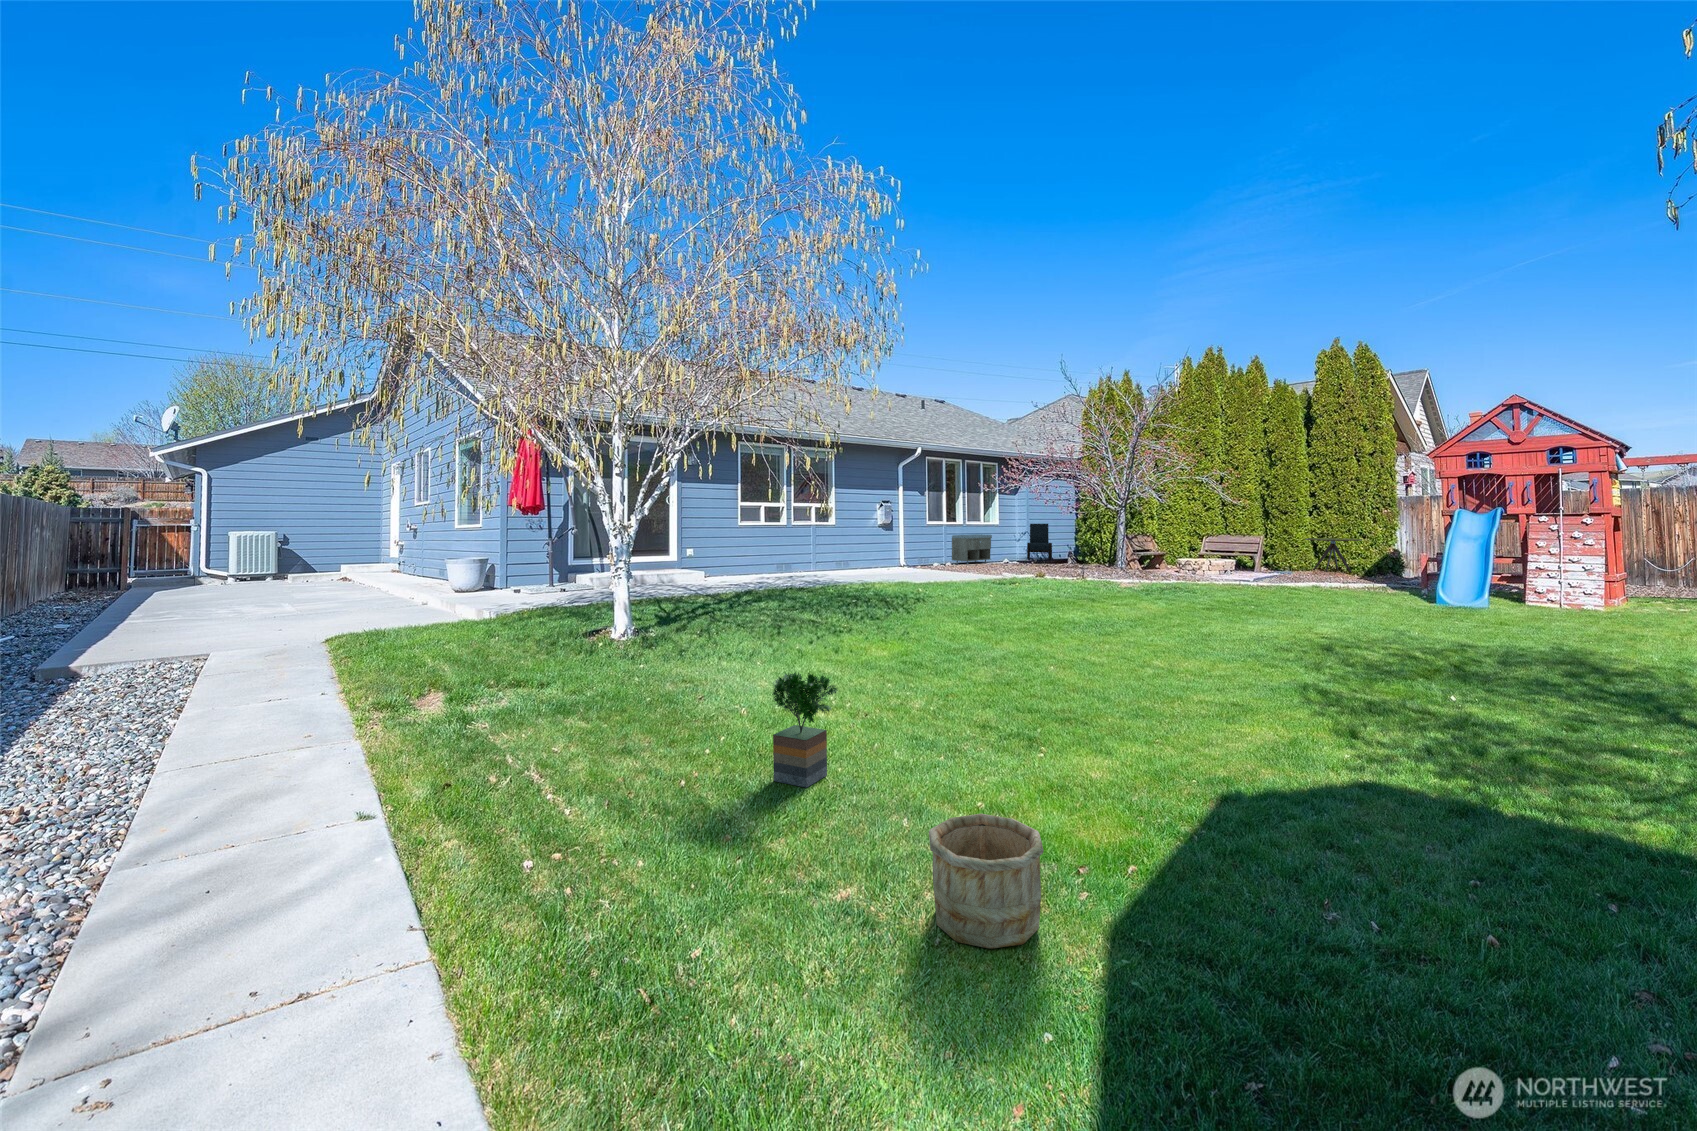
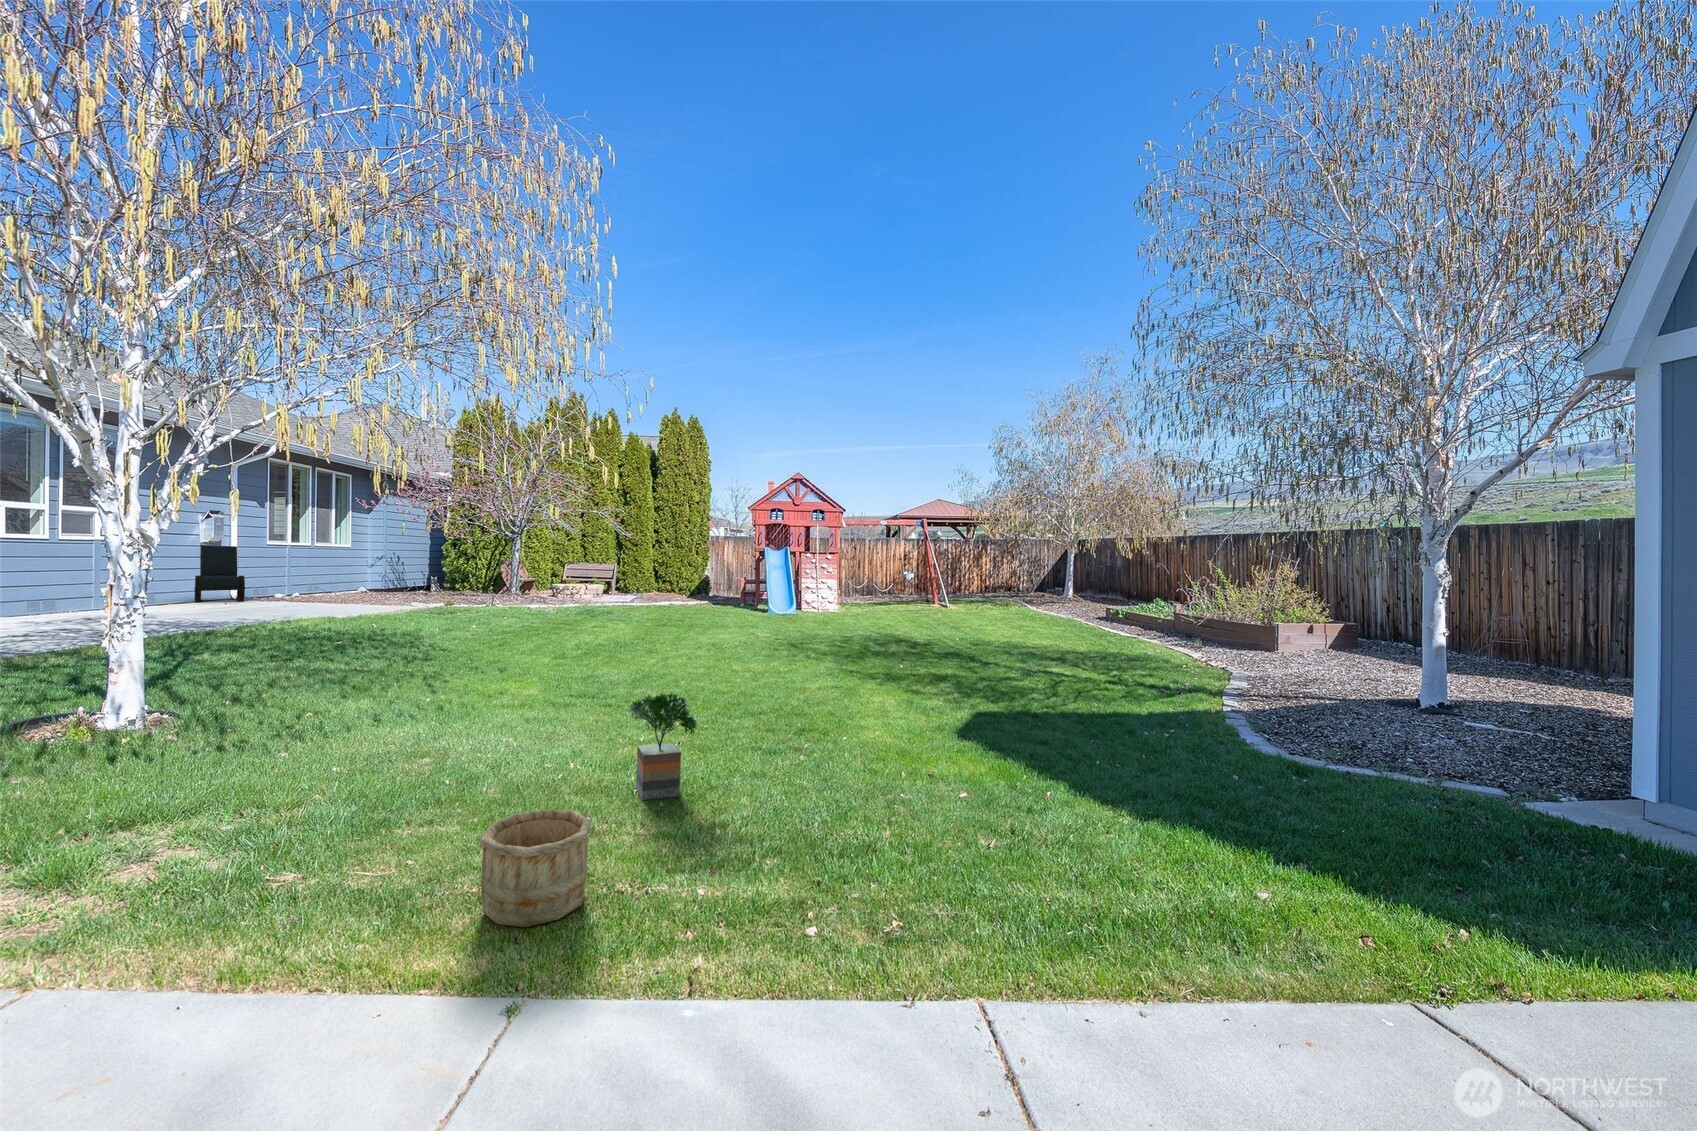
lounge chair: present [1027,524,1052,560] -> present [194,546,245,602]
storage bench: present [952,534,992,564] -> none [298,556,352,591]
round table: present [1305,538,1362,572] -> none [655,566,694,593]
wooden bucket: present [929,814,1044,949] -> present [479,809,591,927]

